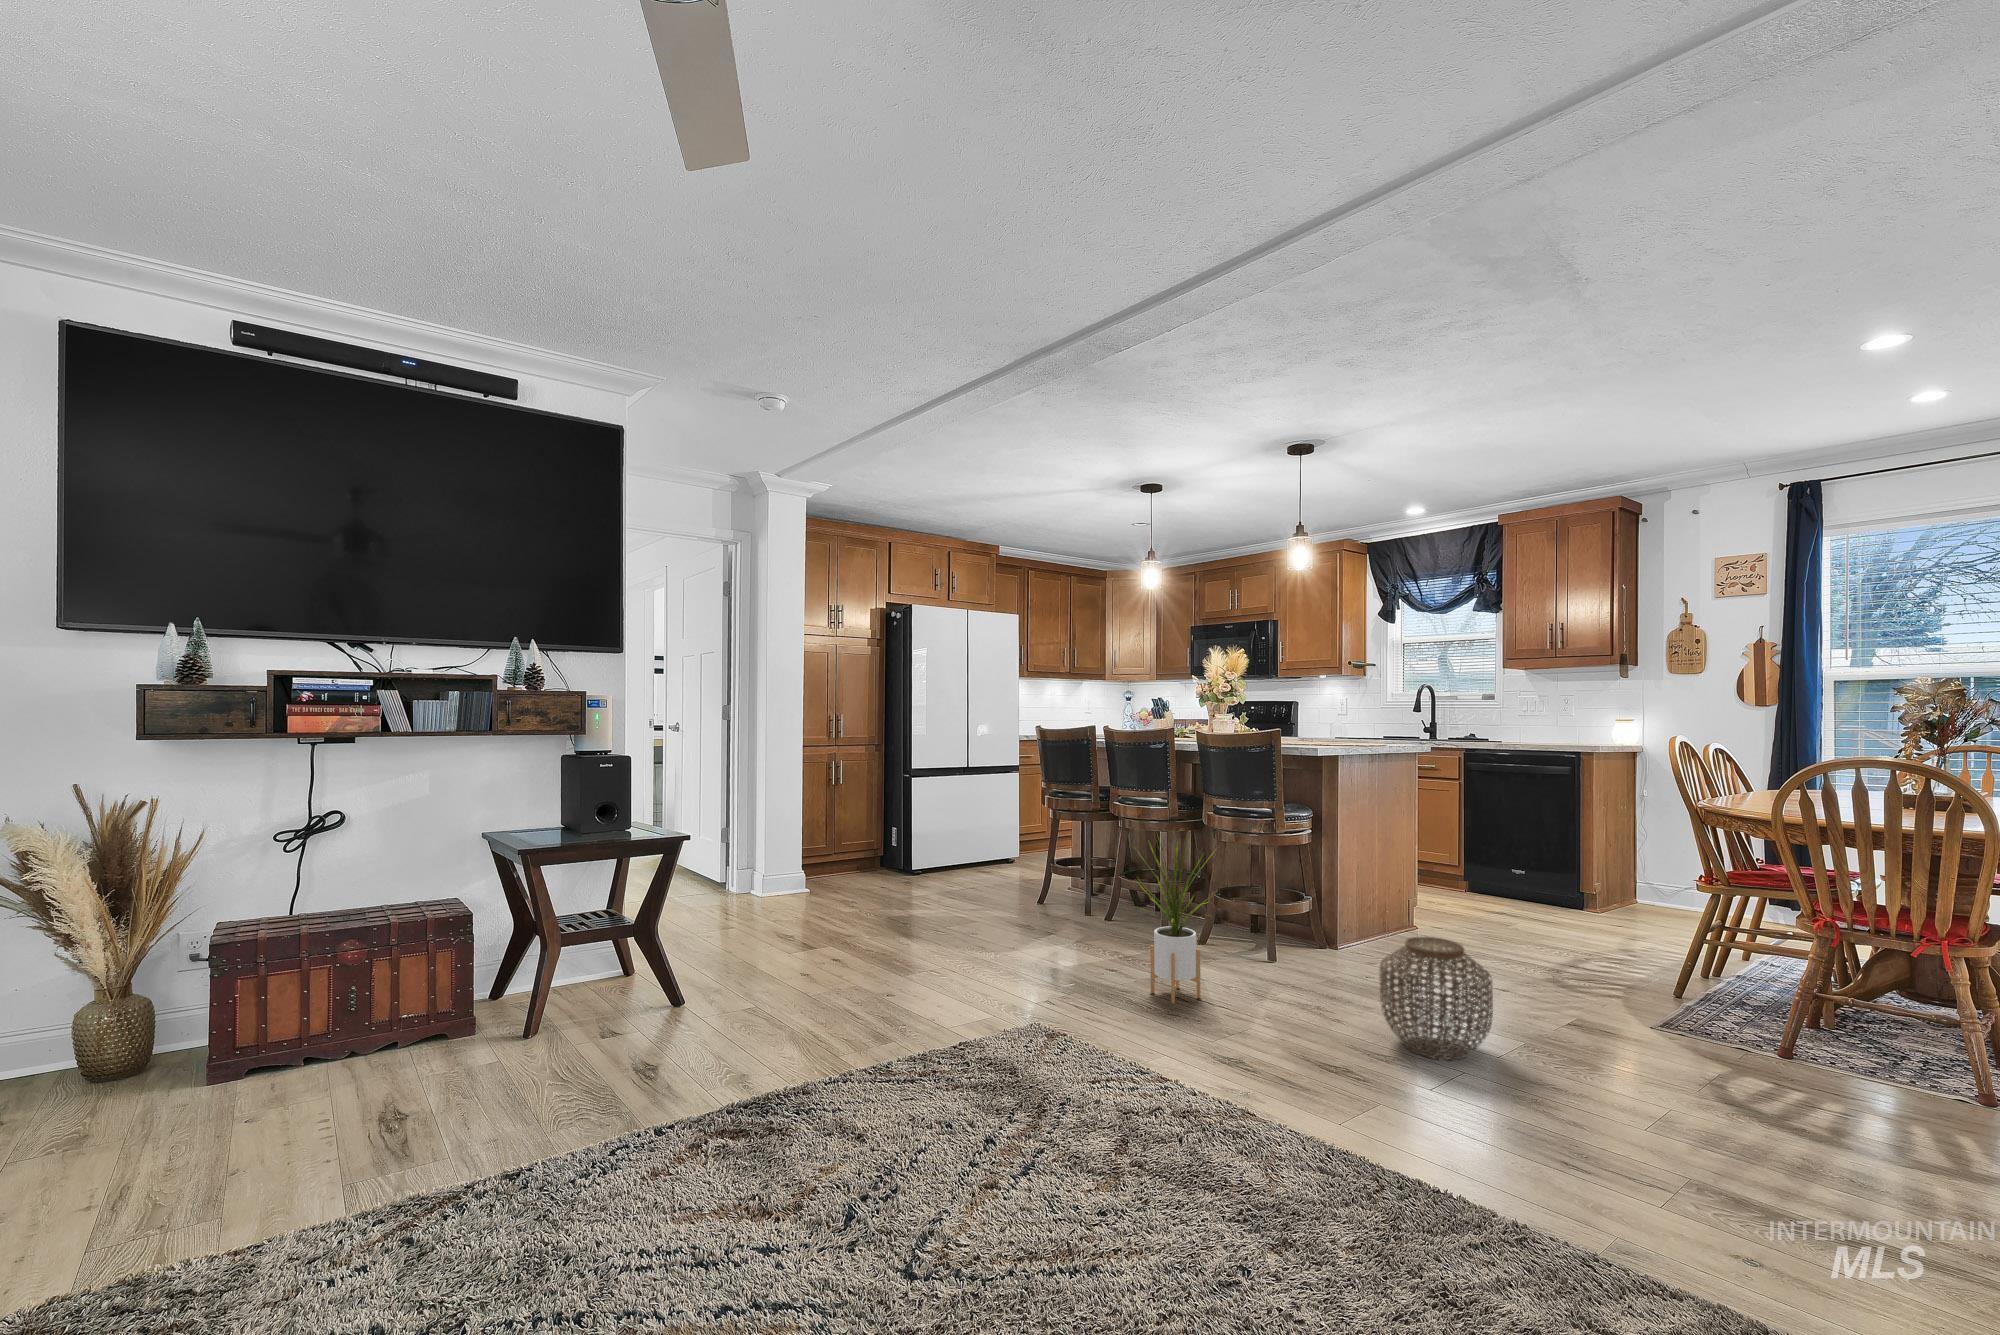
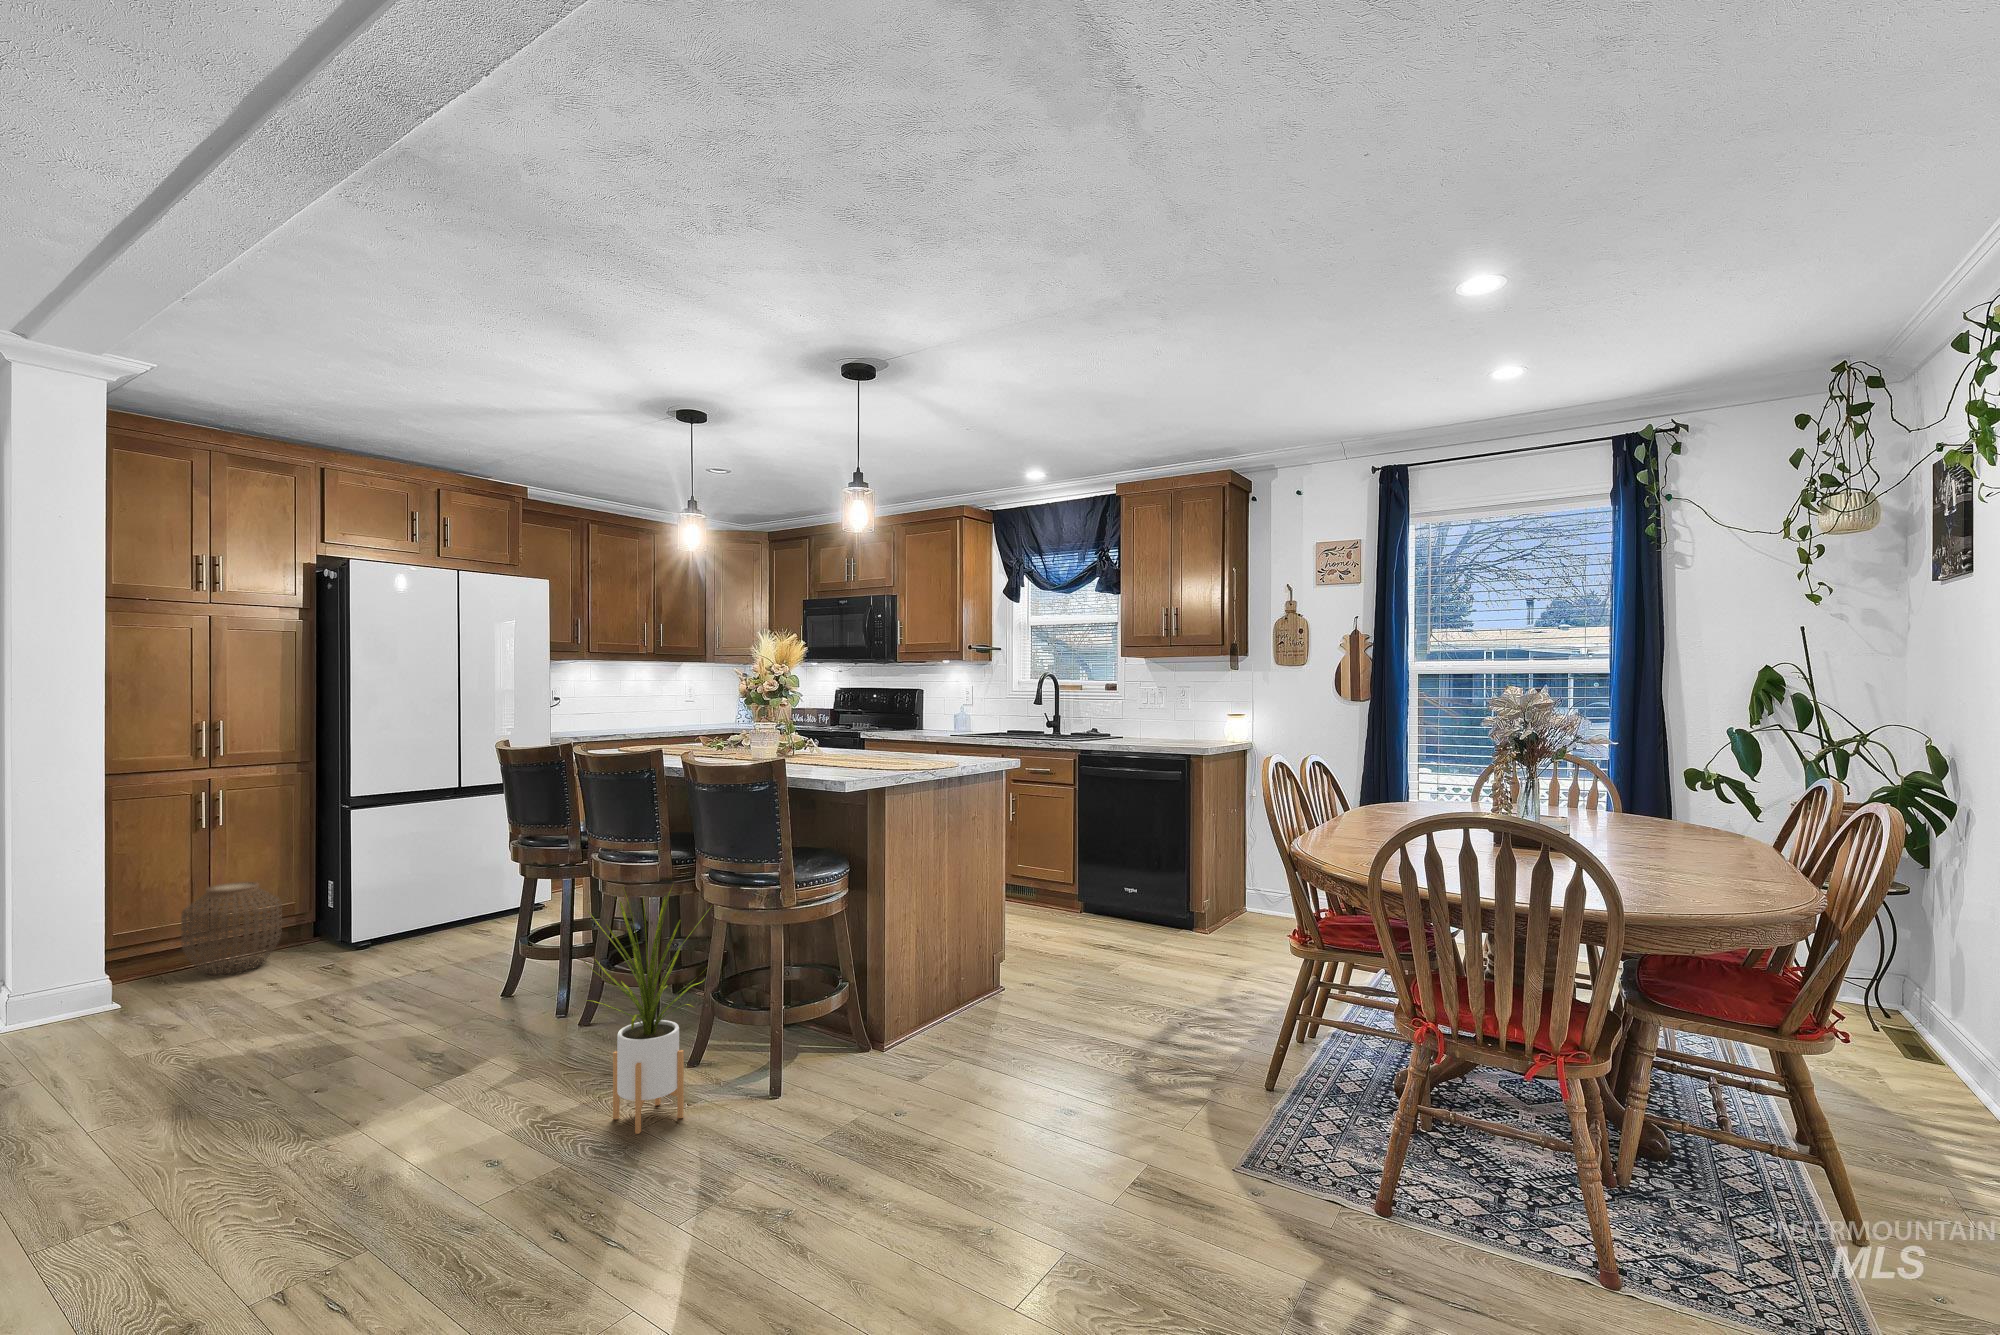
woven basket: present [1380,937,1493,1060] -> present [181,882,282,975]

